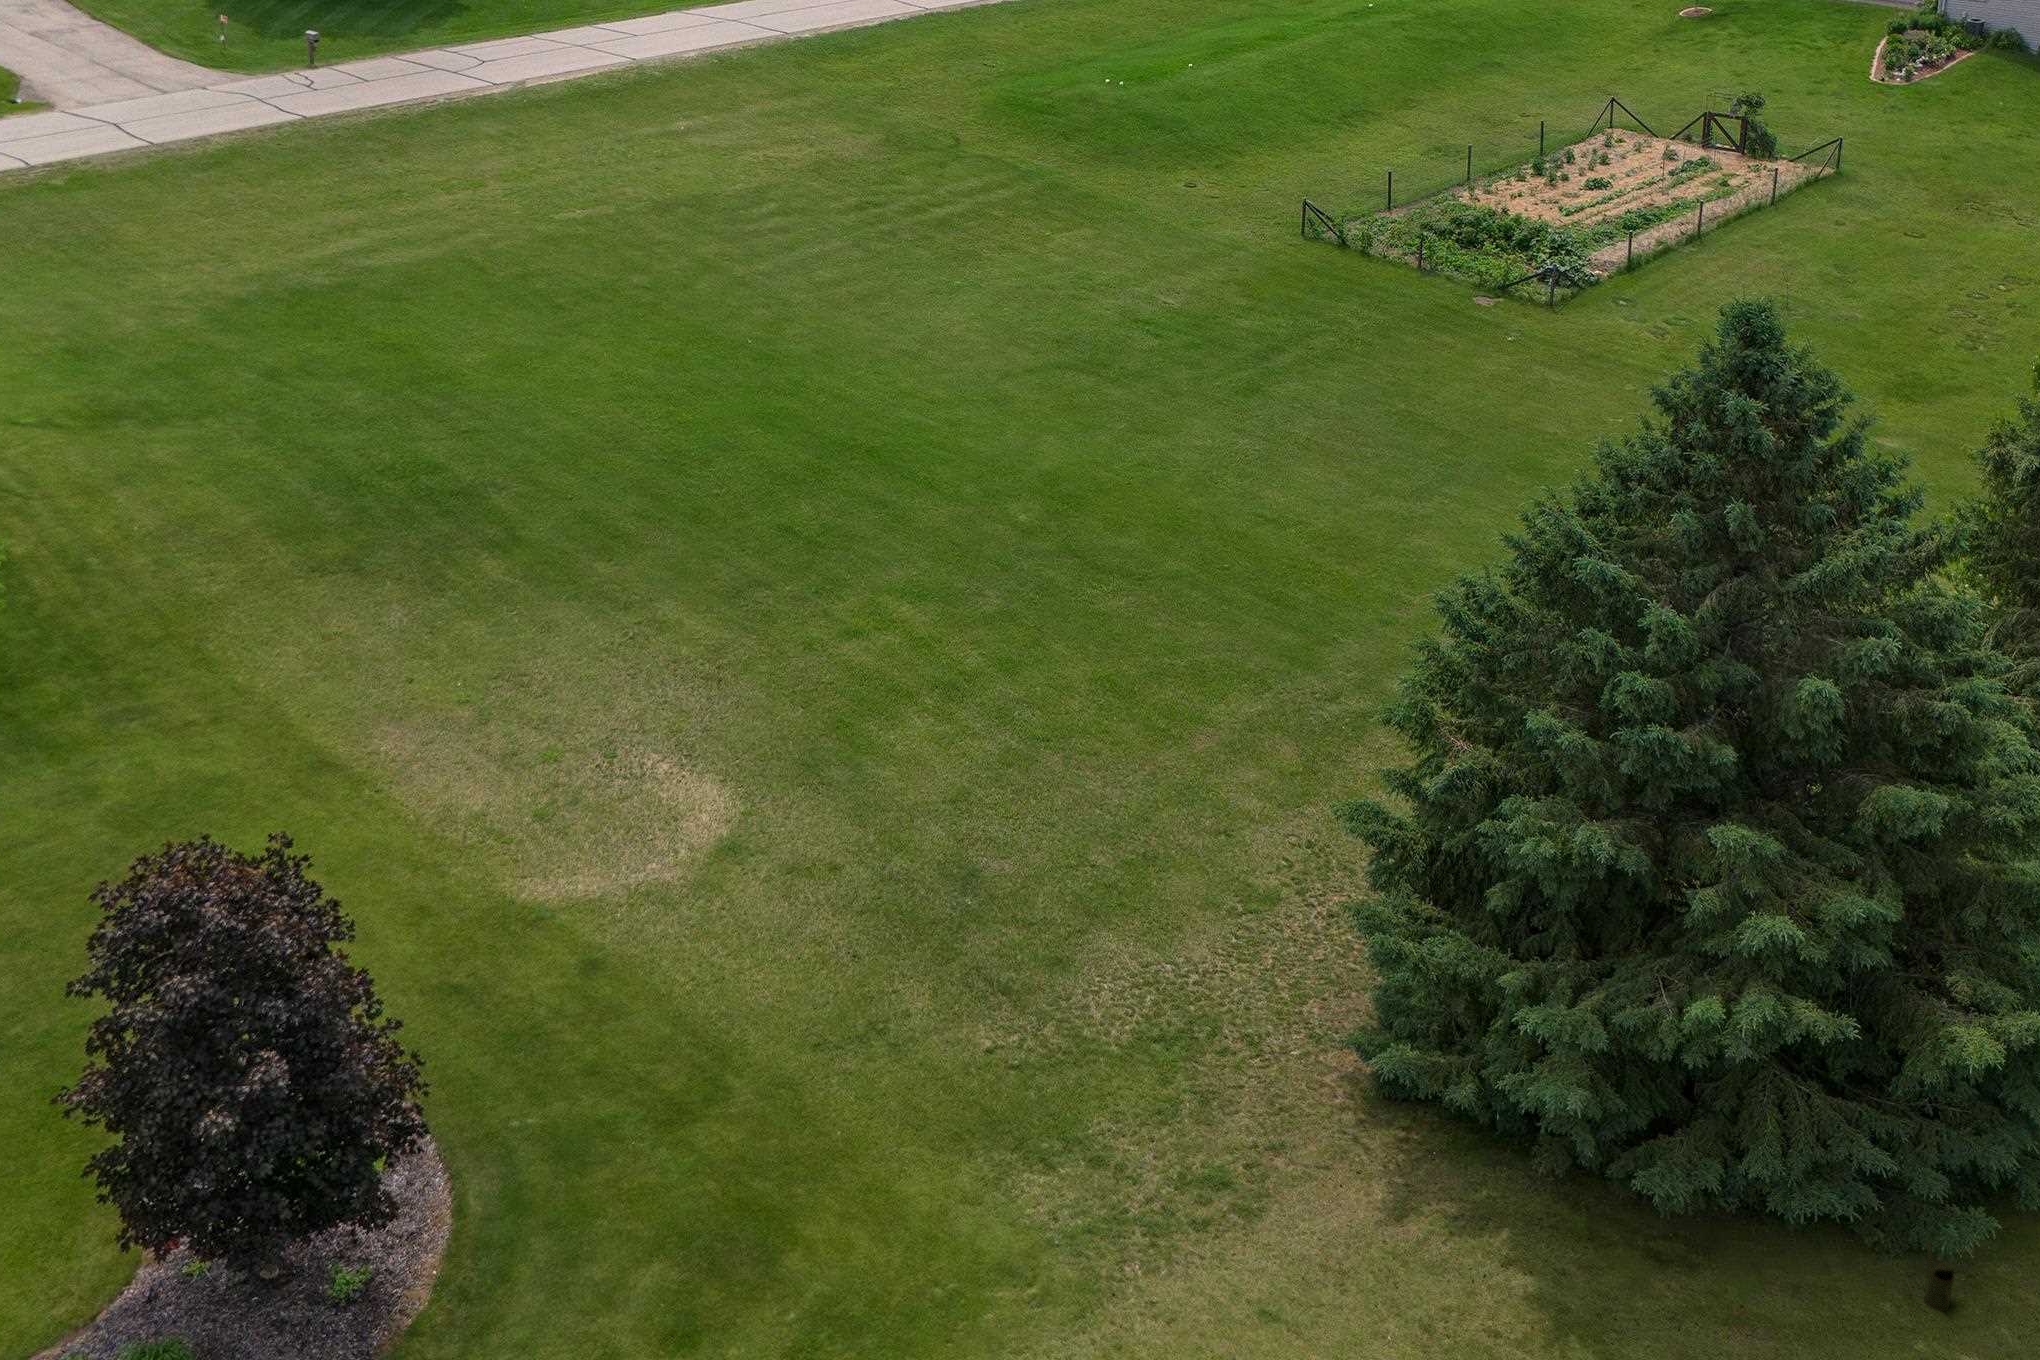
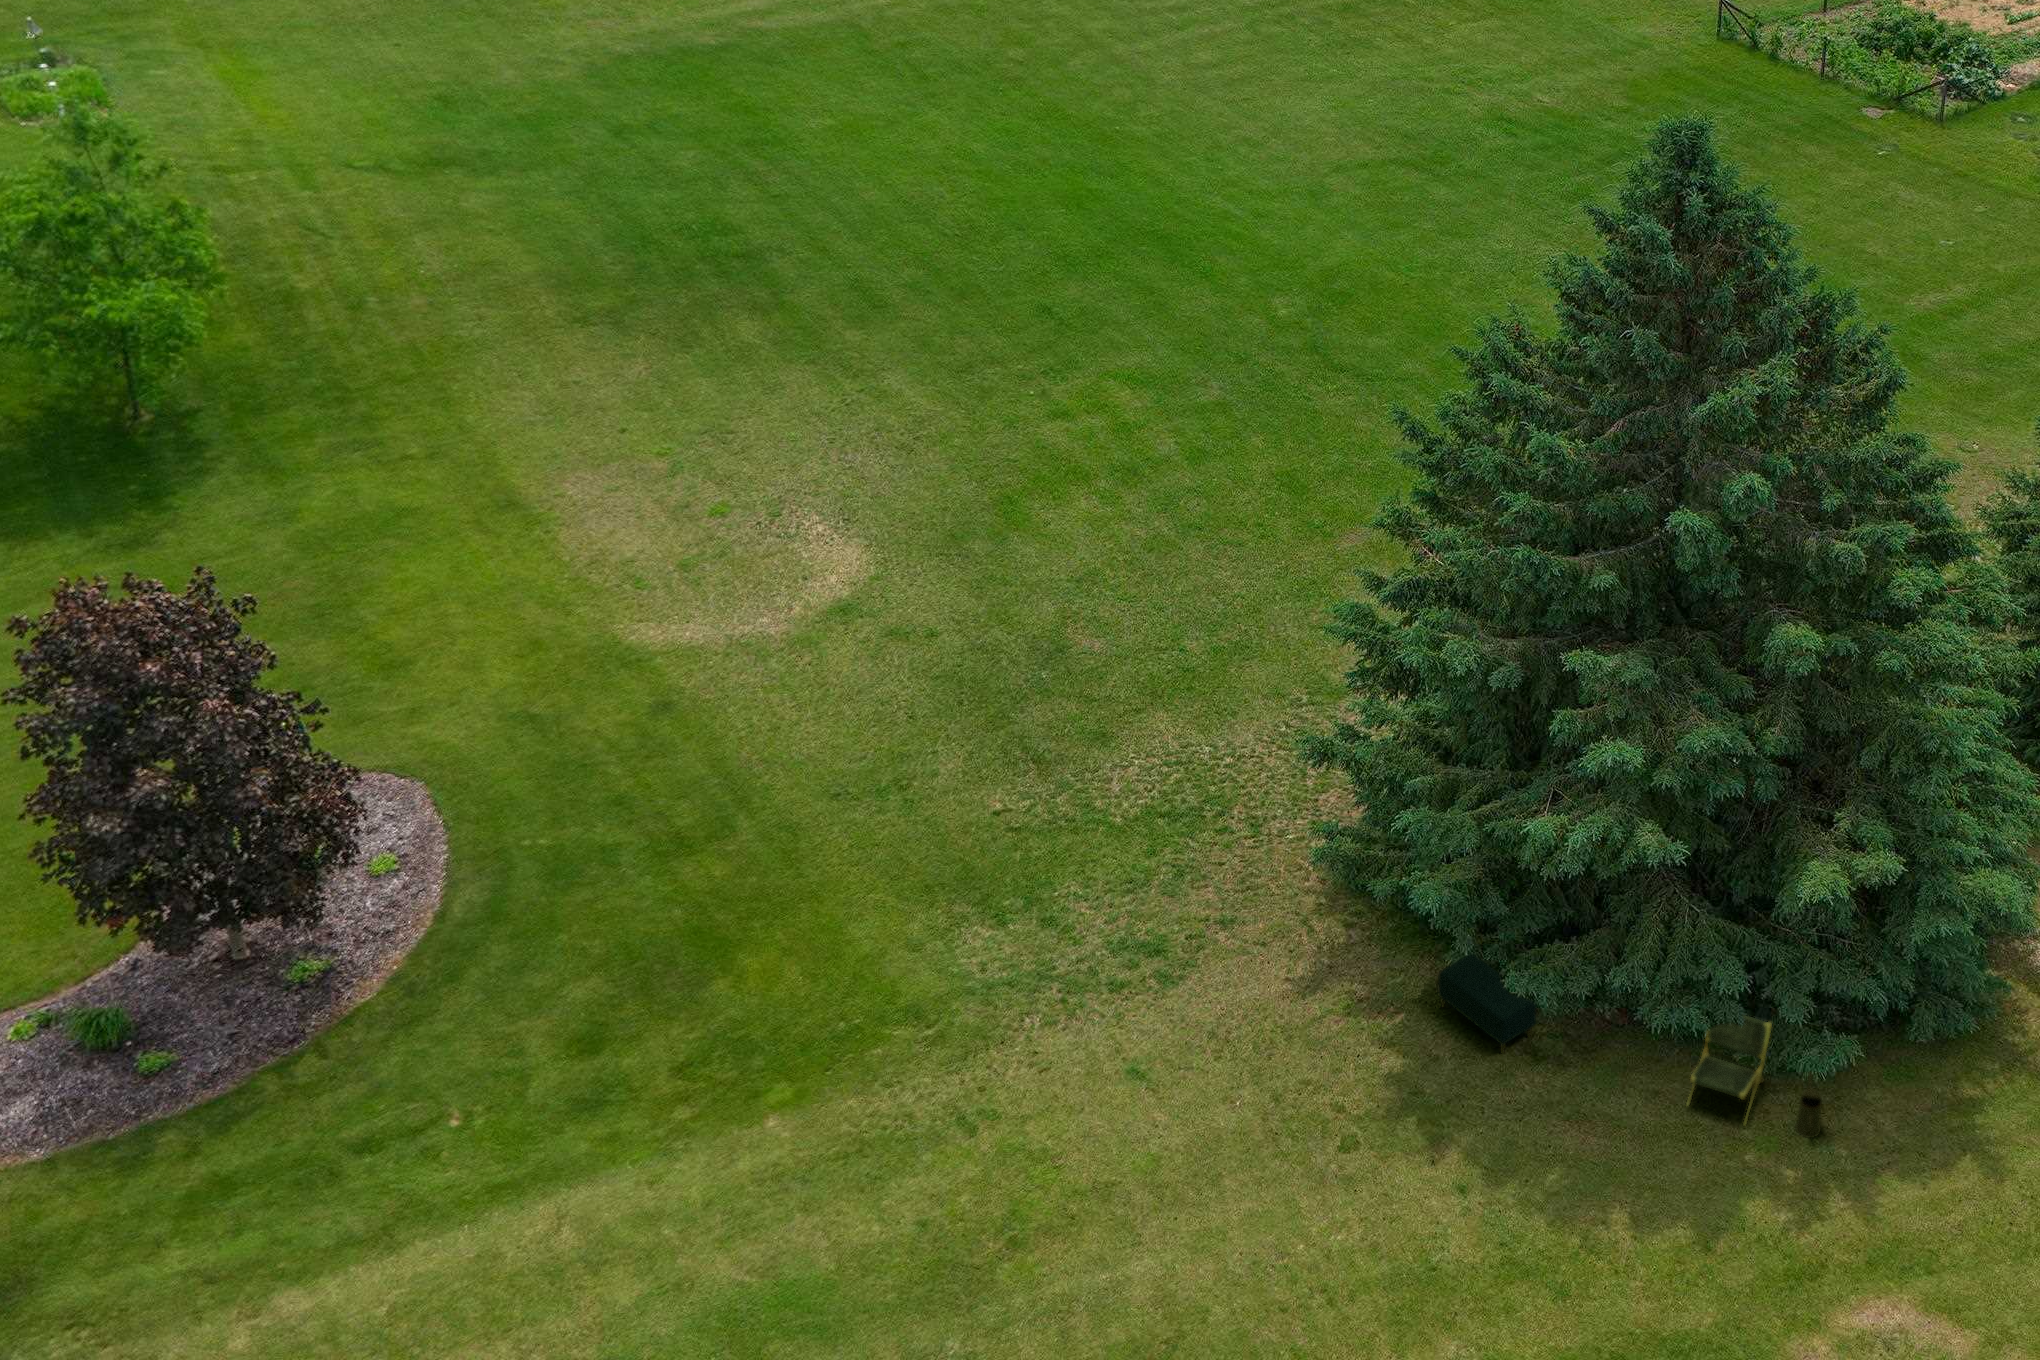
bench: none [1536,1156,1646,1256] -> present [1438,954,1536,1053]
lounge chair: none [1814,1186,1887,1306] -> present [1687,1014,1772,1125]

